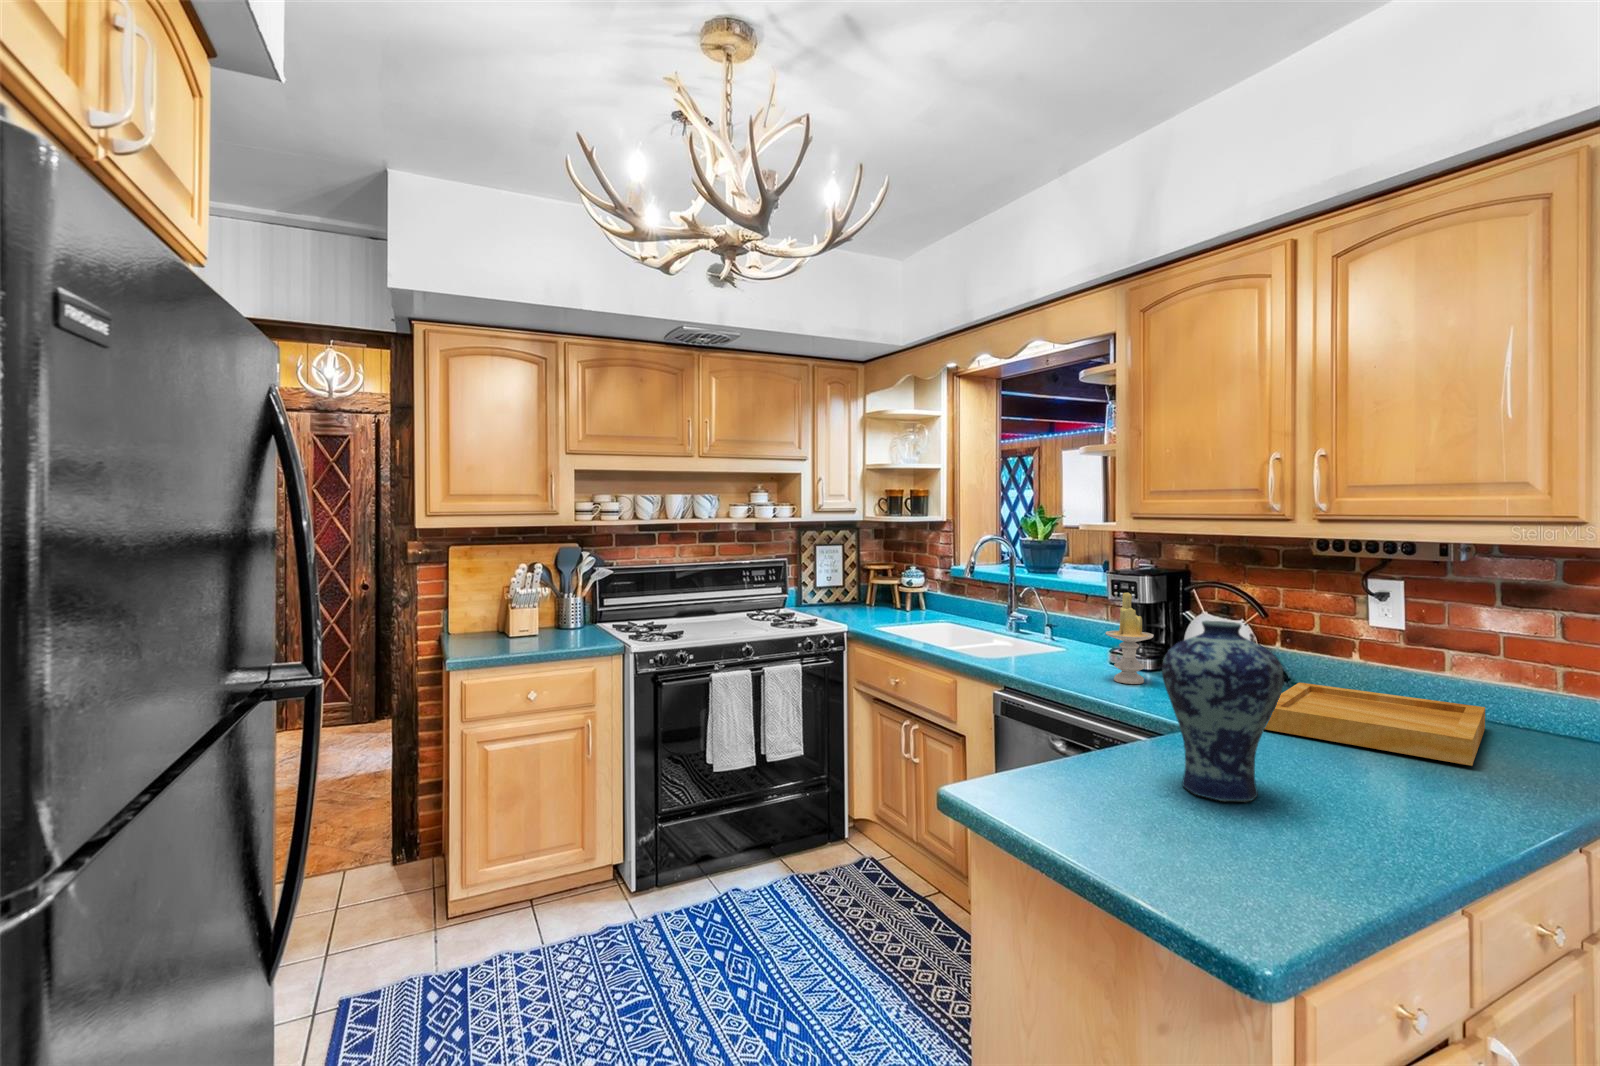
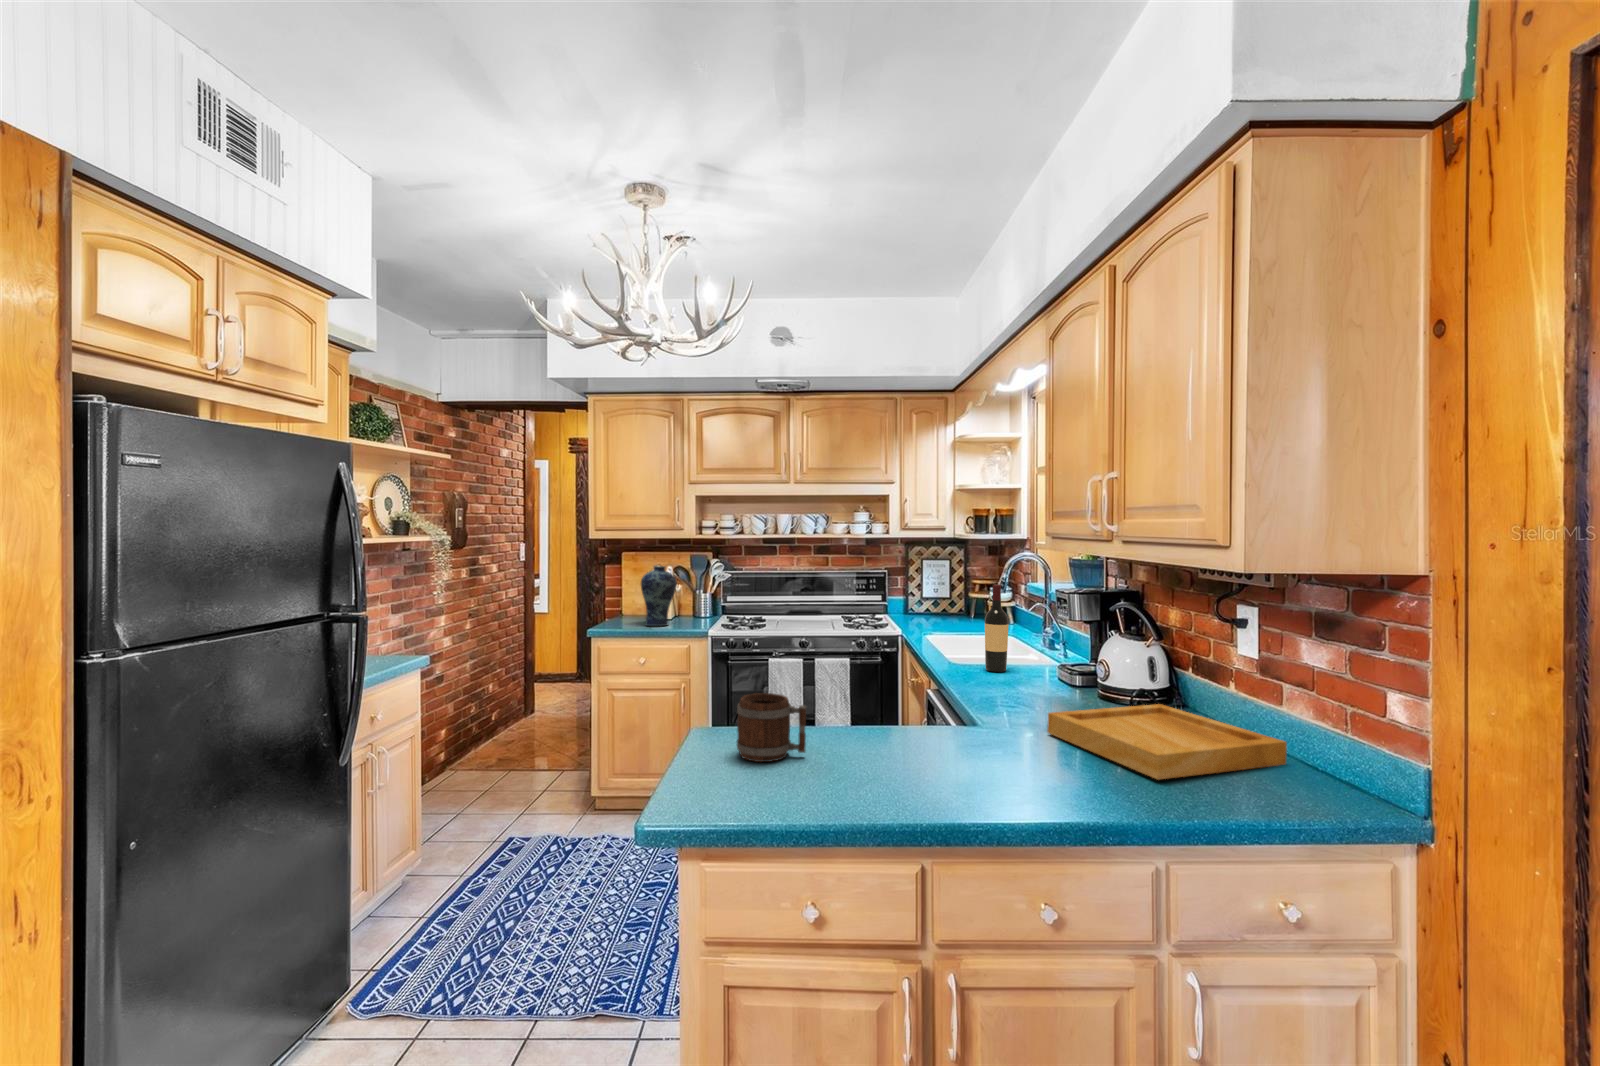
wine bottle: none [1027,568,1054,665] -> present [985,585,1009,672]
candle: present [1105,592,1154,684] -> none [1016,609,1059,693]
vase: present [1162,621,1284,801] -> present [641,566,677,626]
mug: none [1043,727,1134,827] -> present [737,693,806,762]

